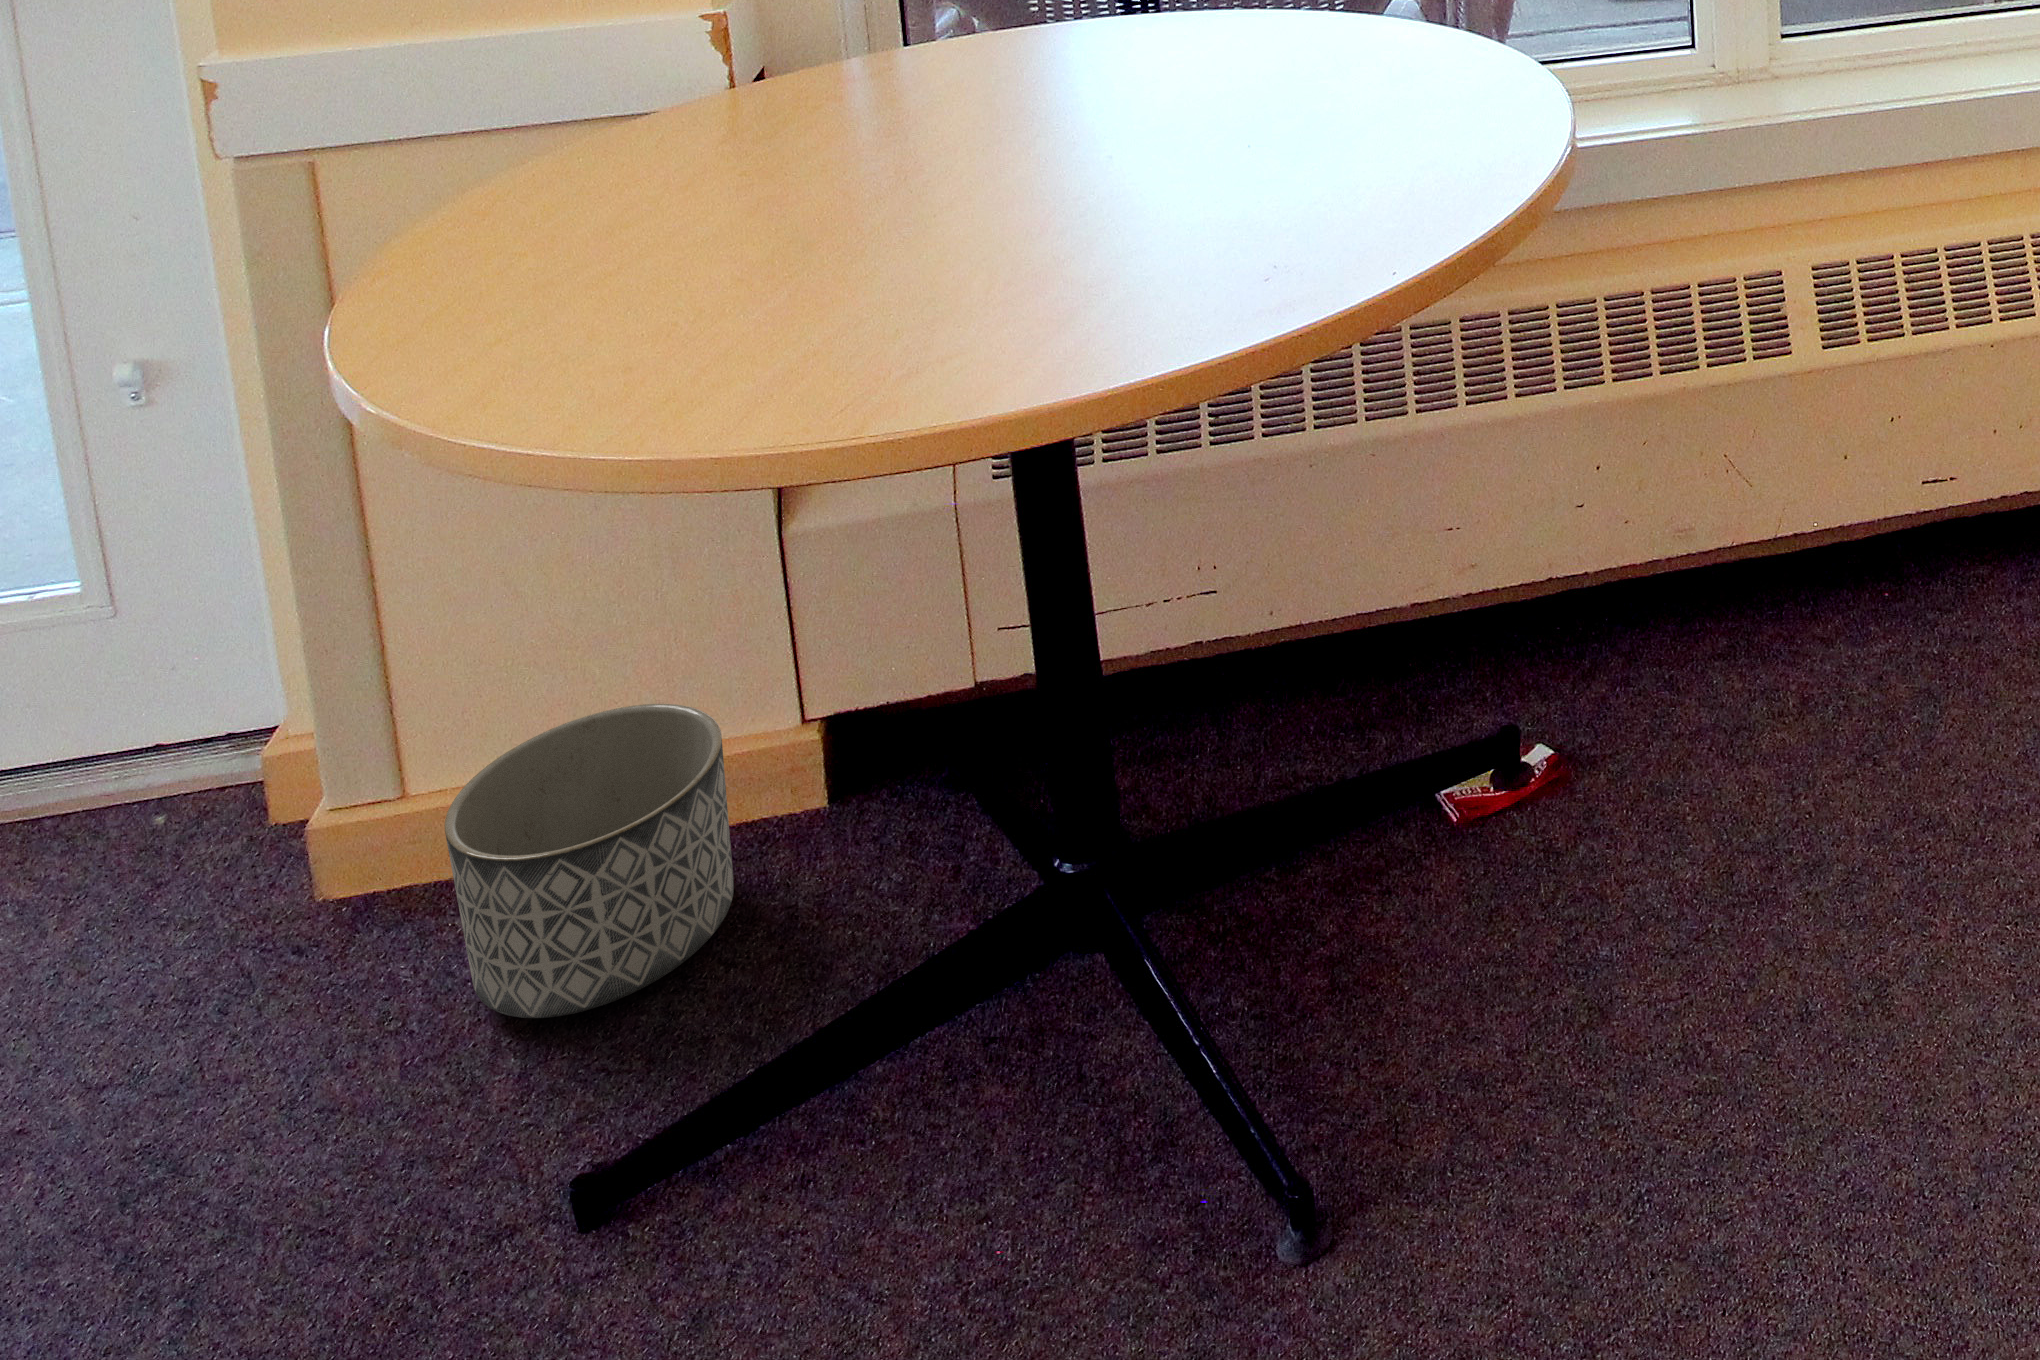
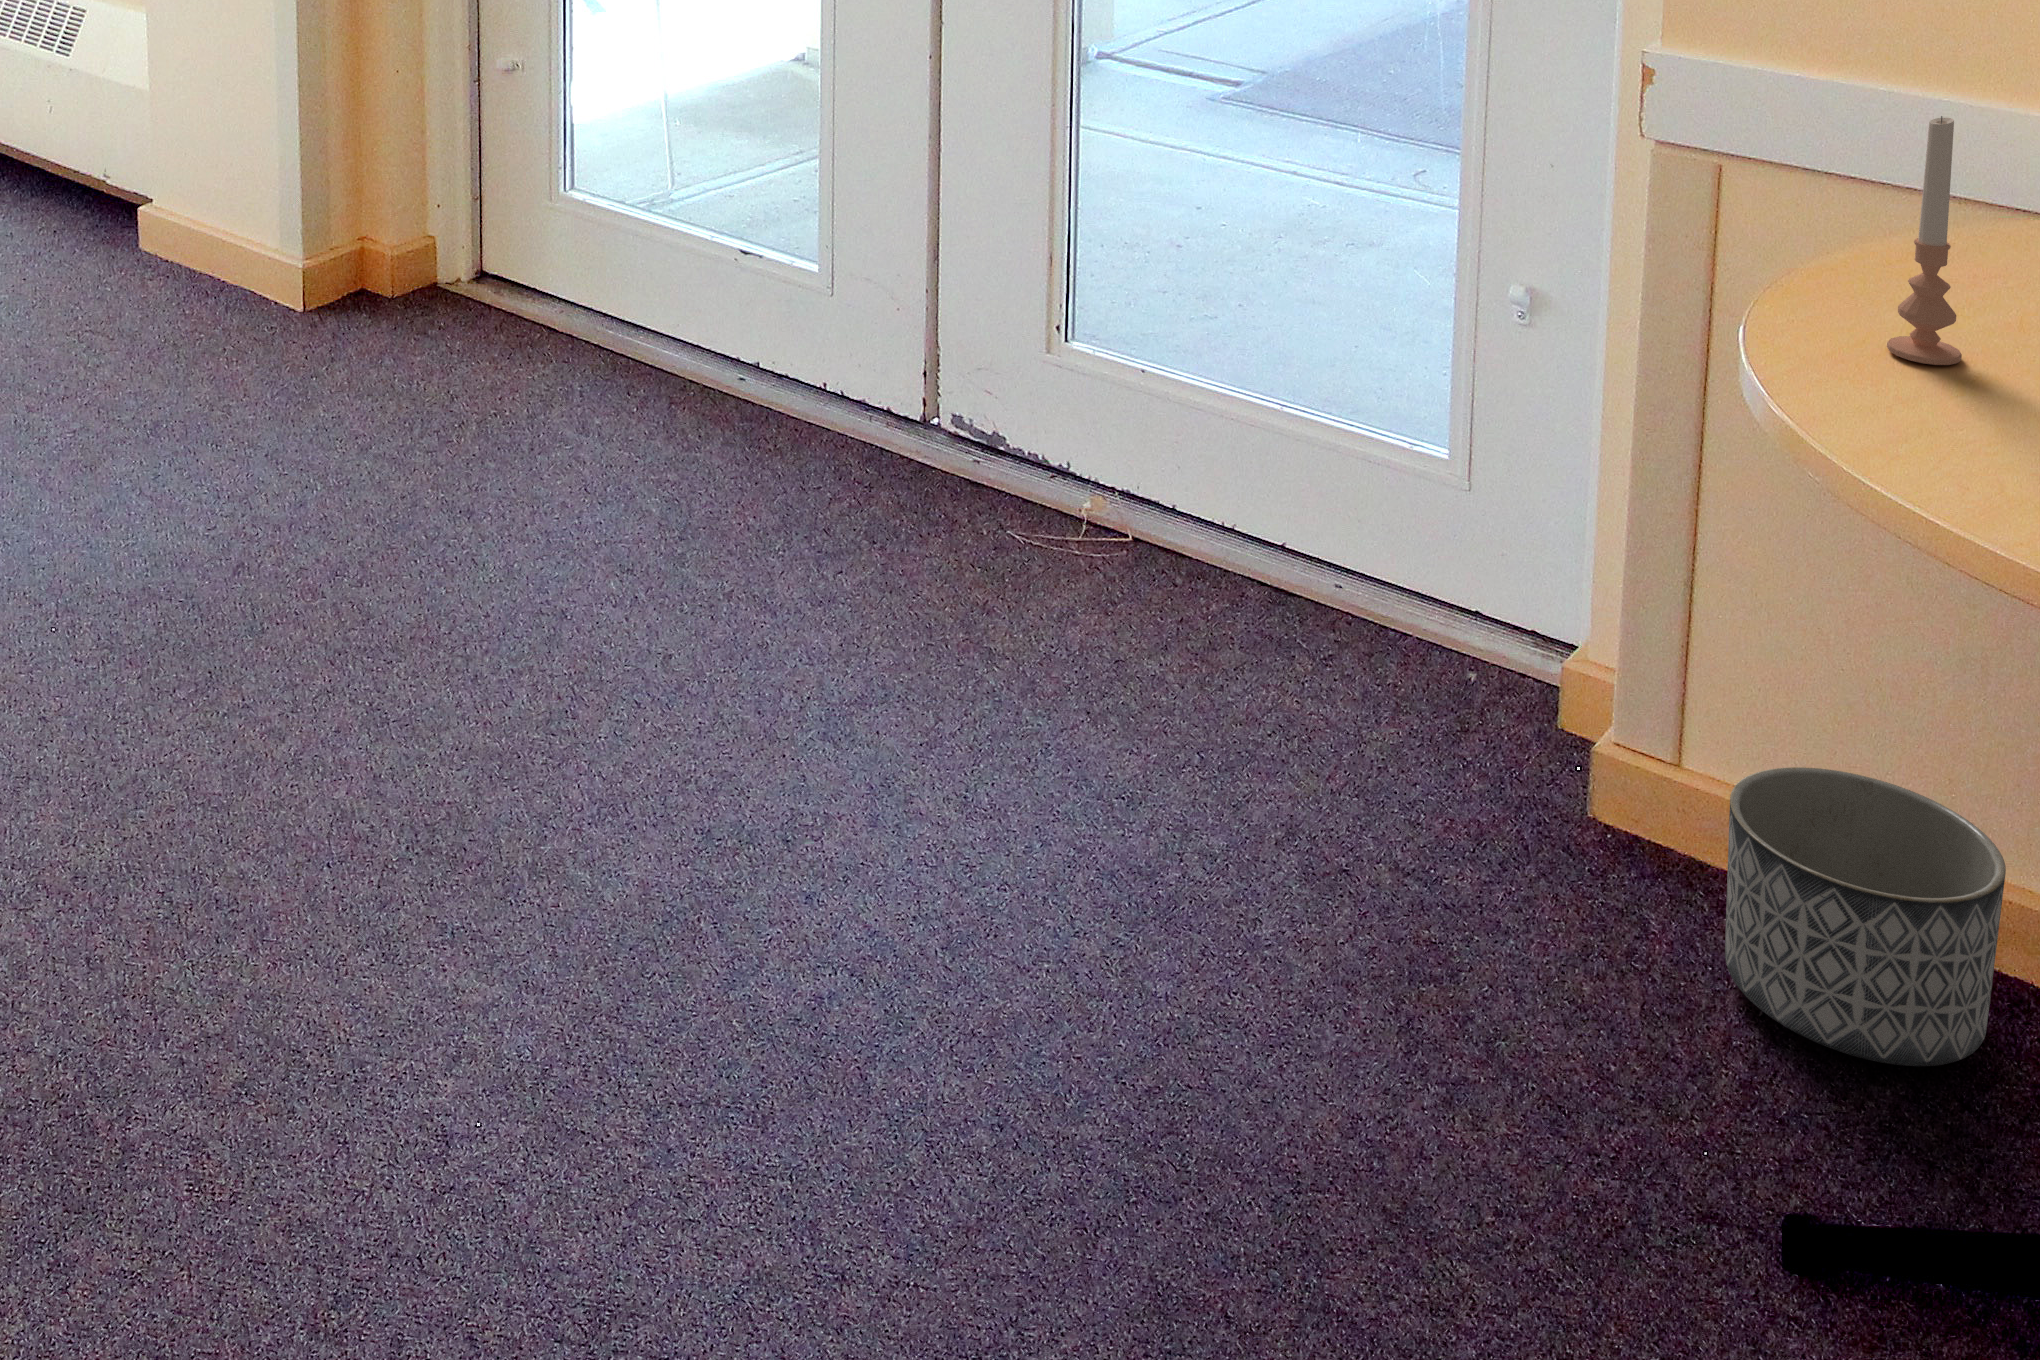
candle: none [457,99,539,355] -> present [1887,116,1962,365]

